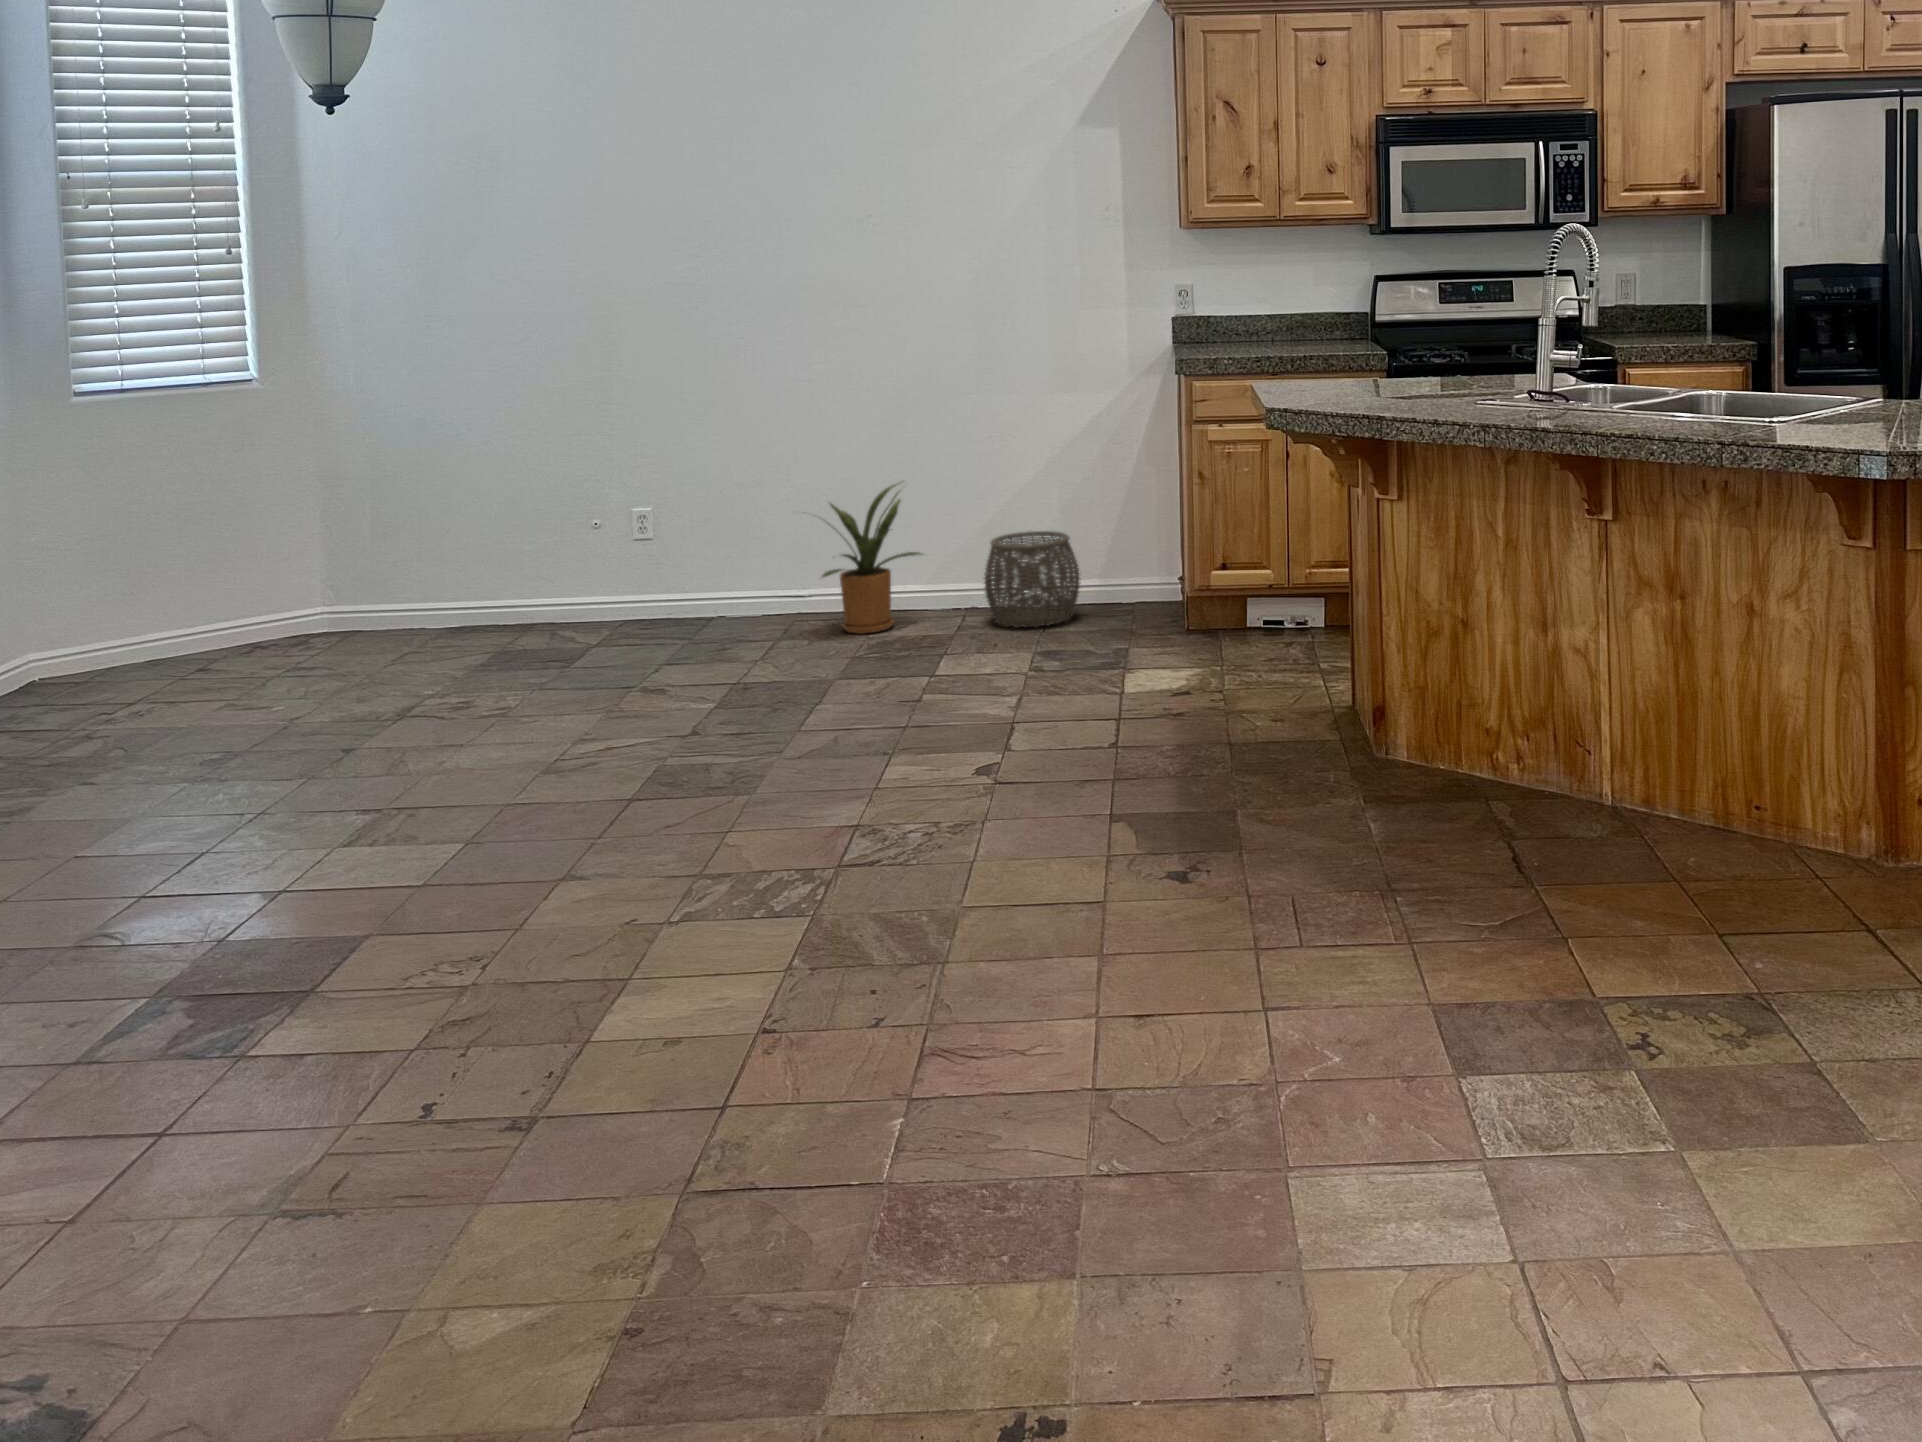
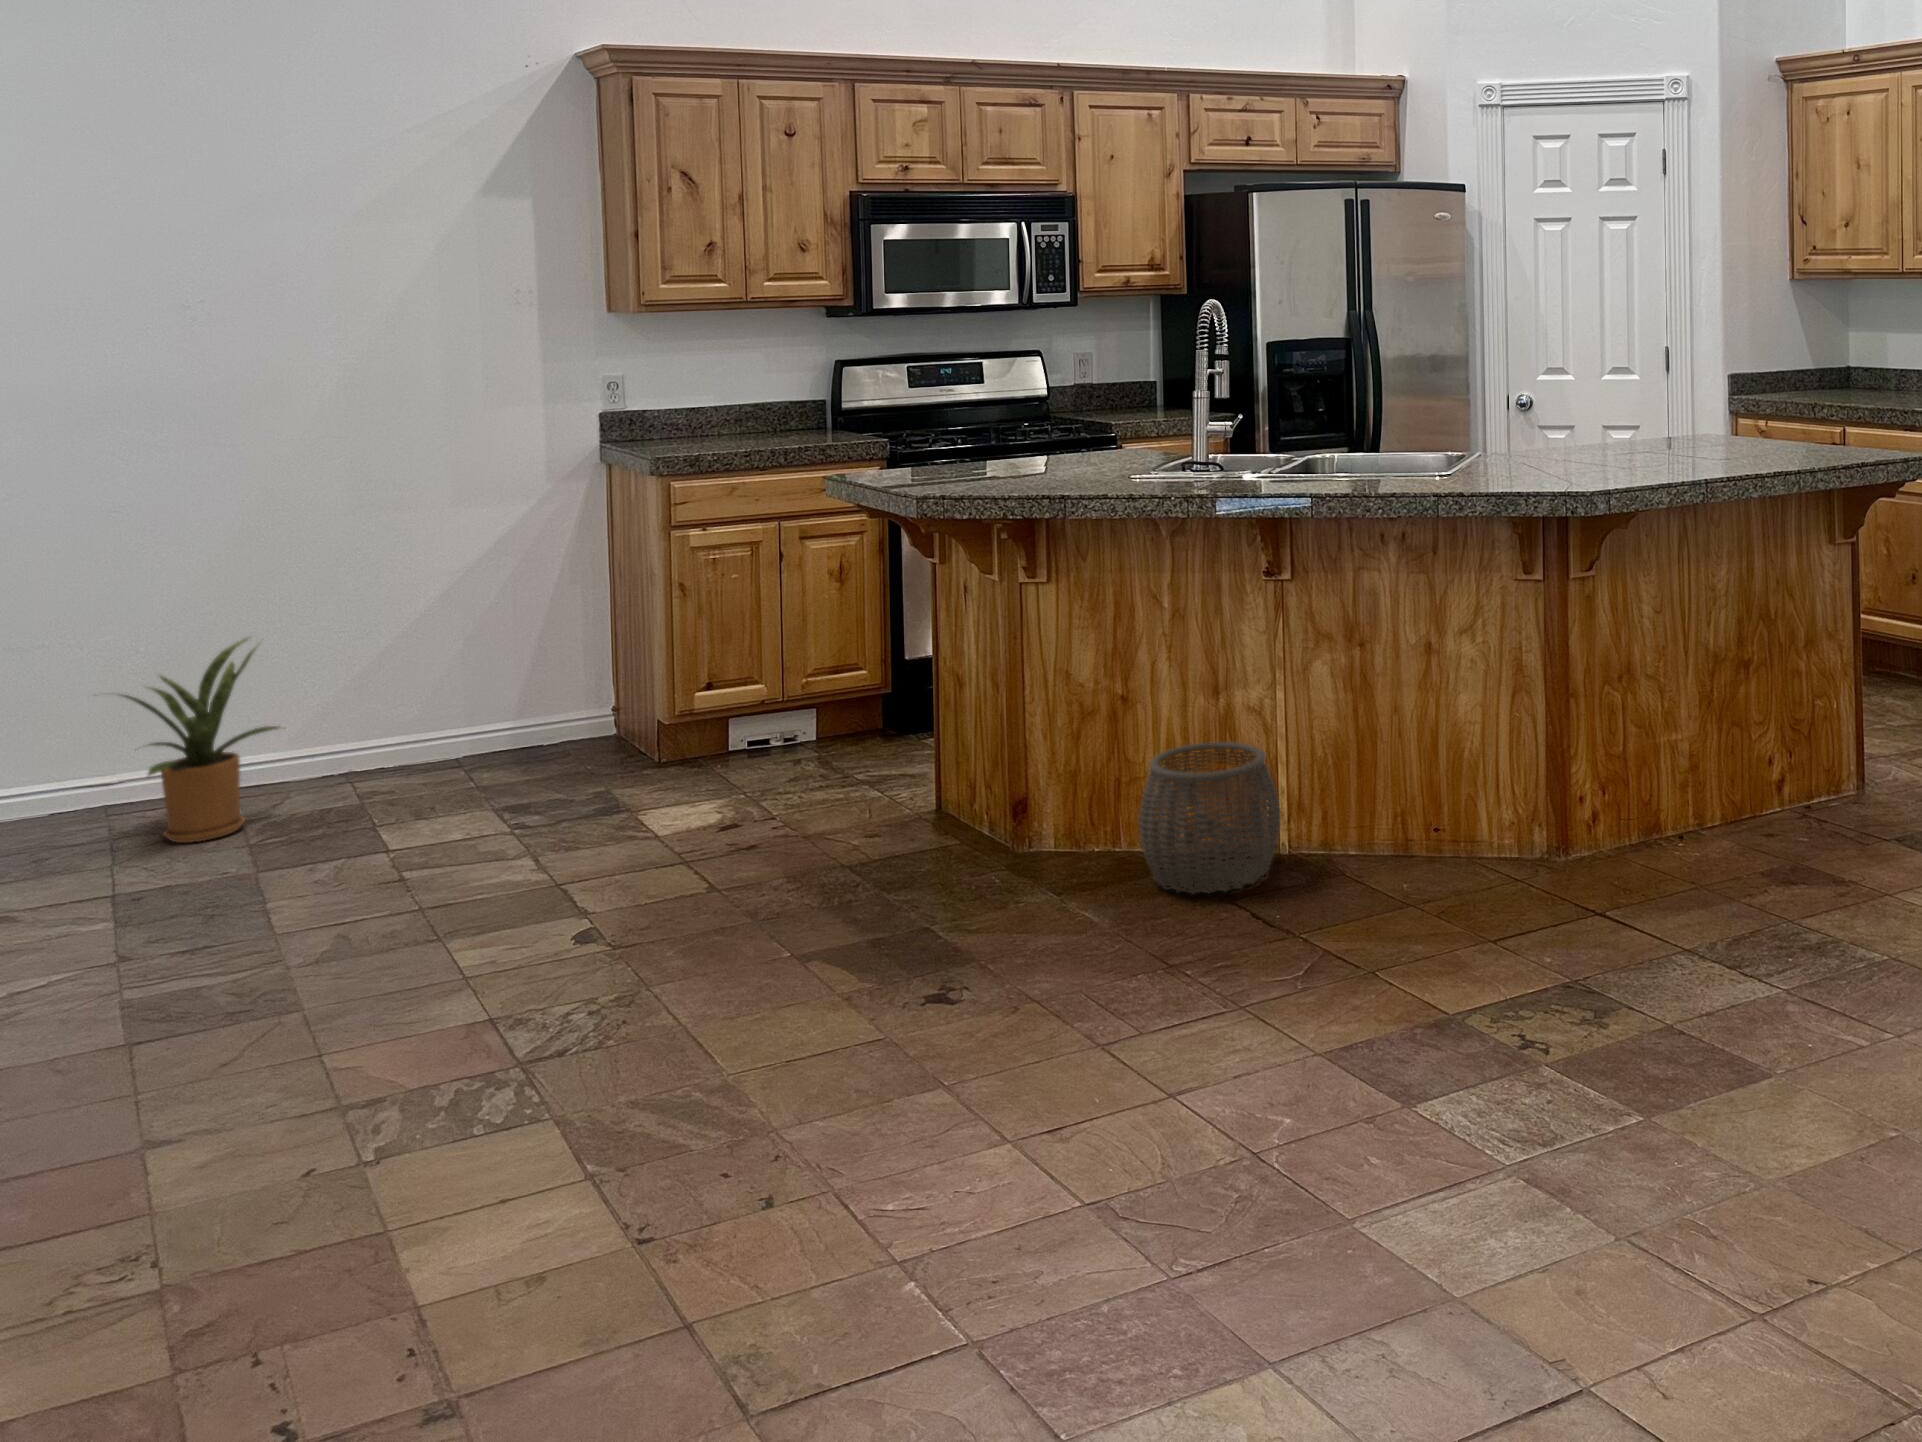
woven basket: present [984,531,1081,628] -> present [1139,742,1280,895]

